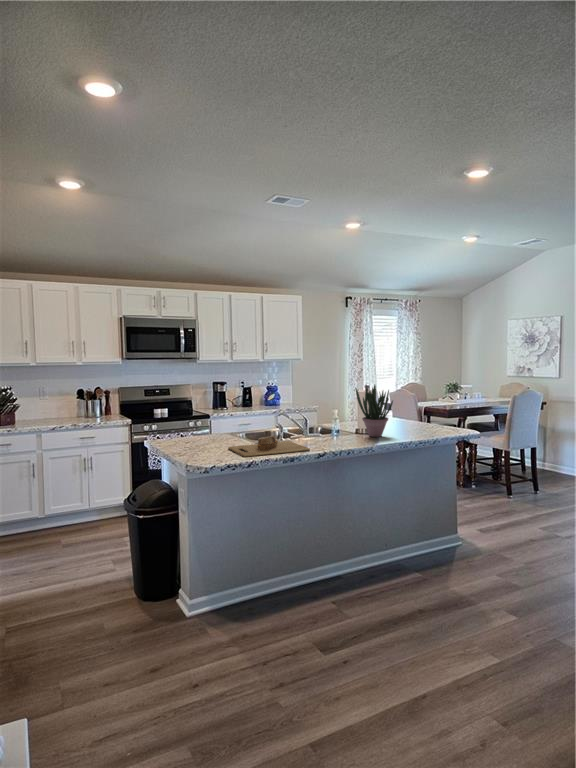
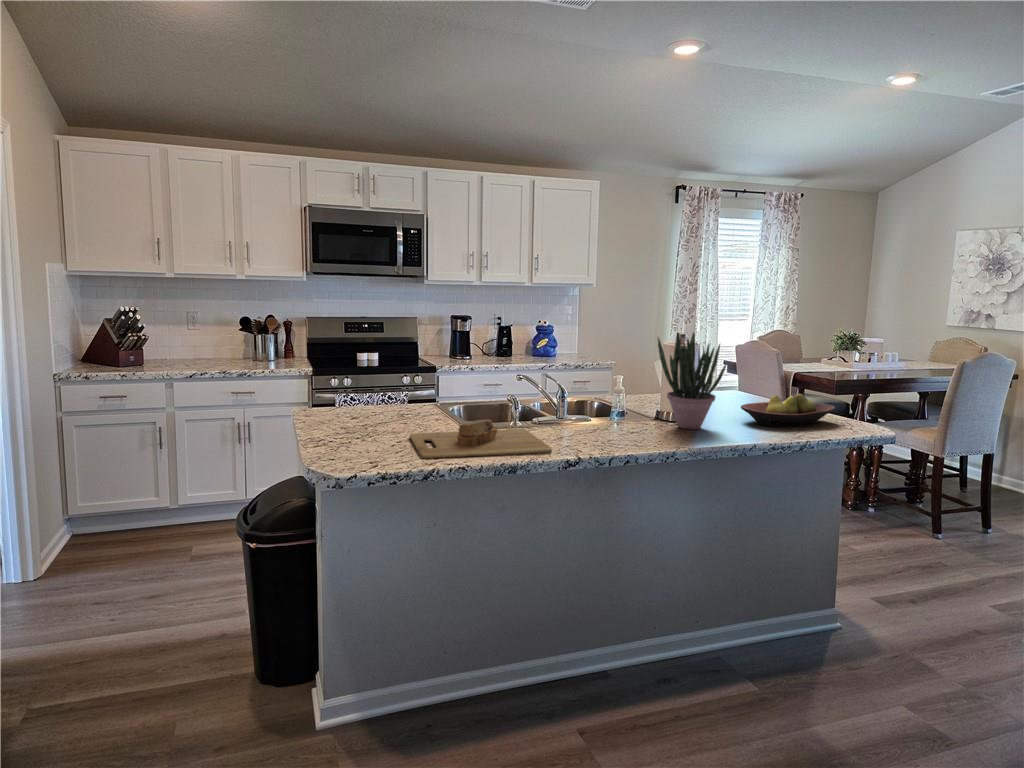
fruit bowl: none [401,415,450,433] -> present [741,394,835,426]

